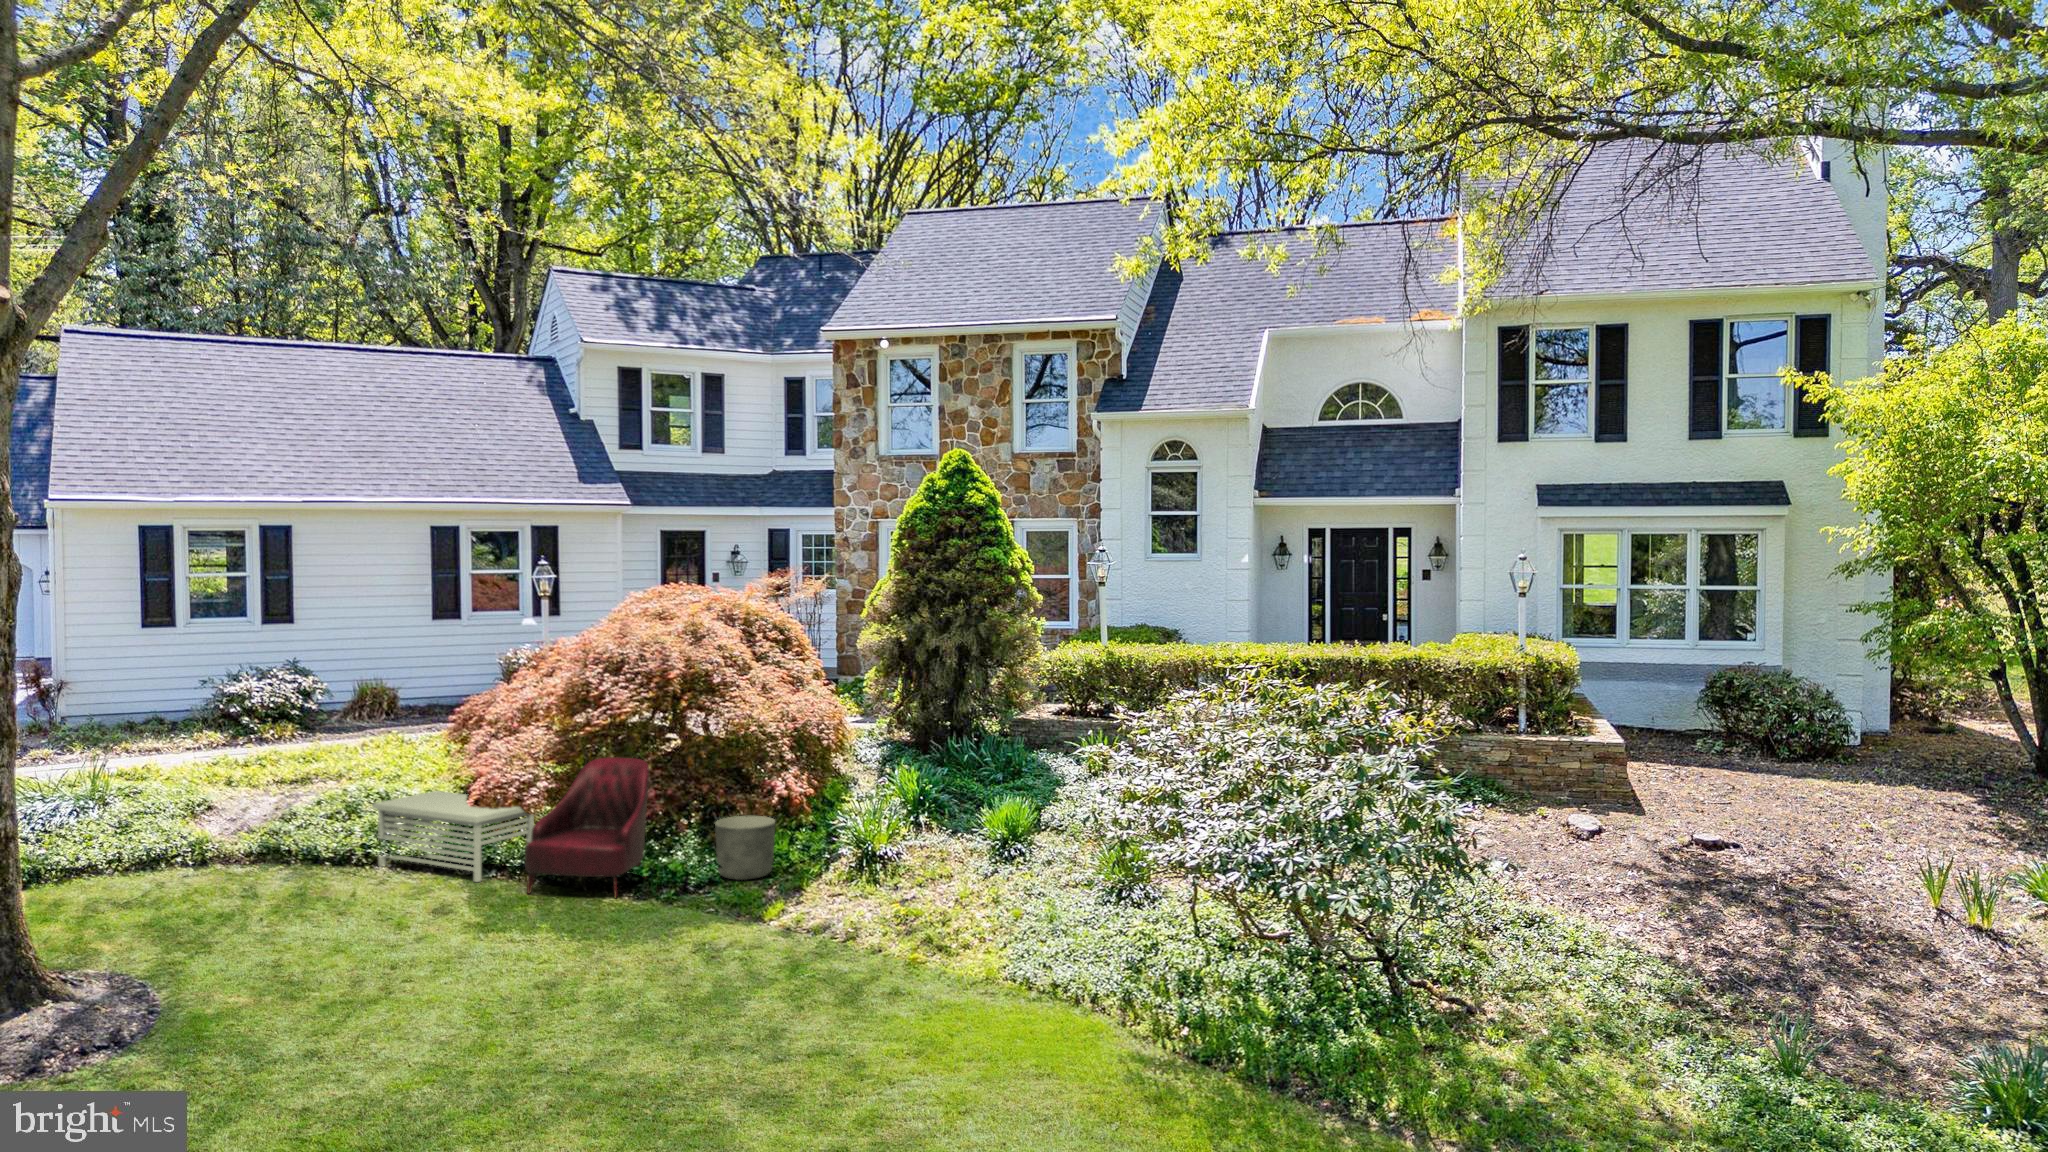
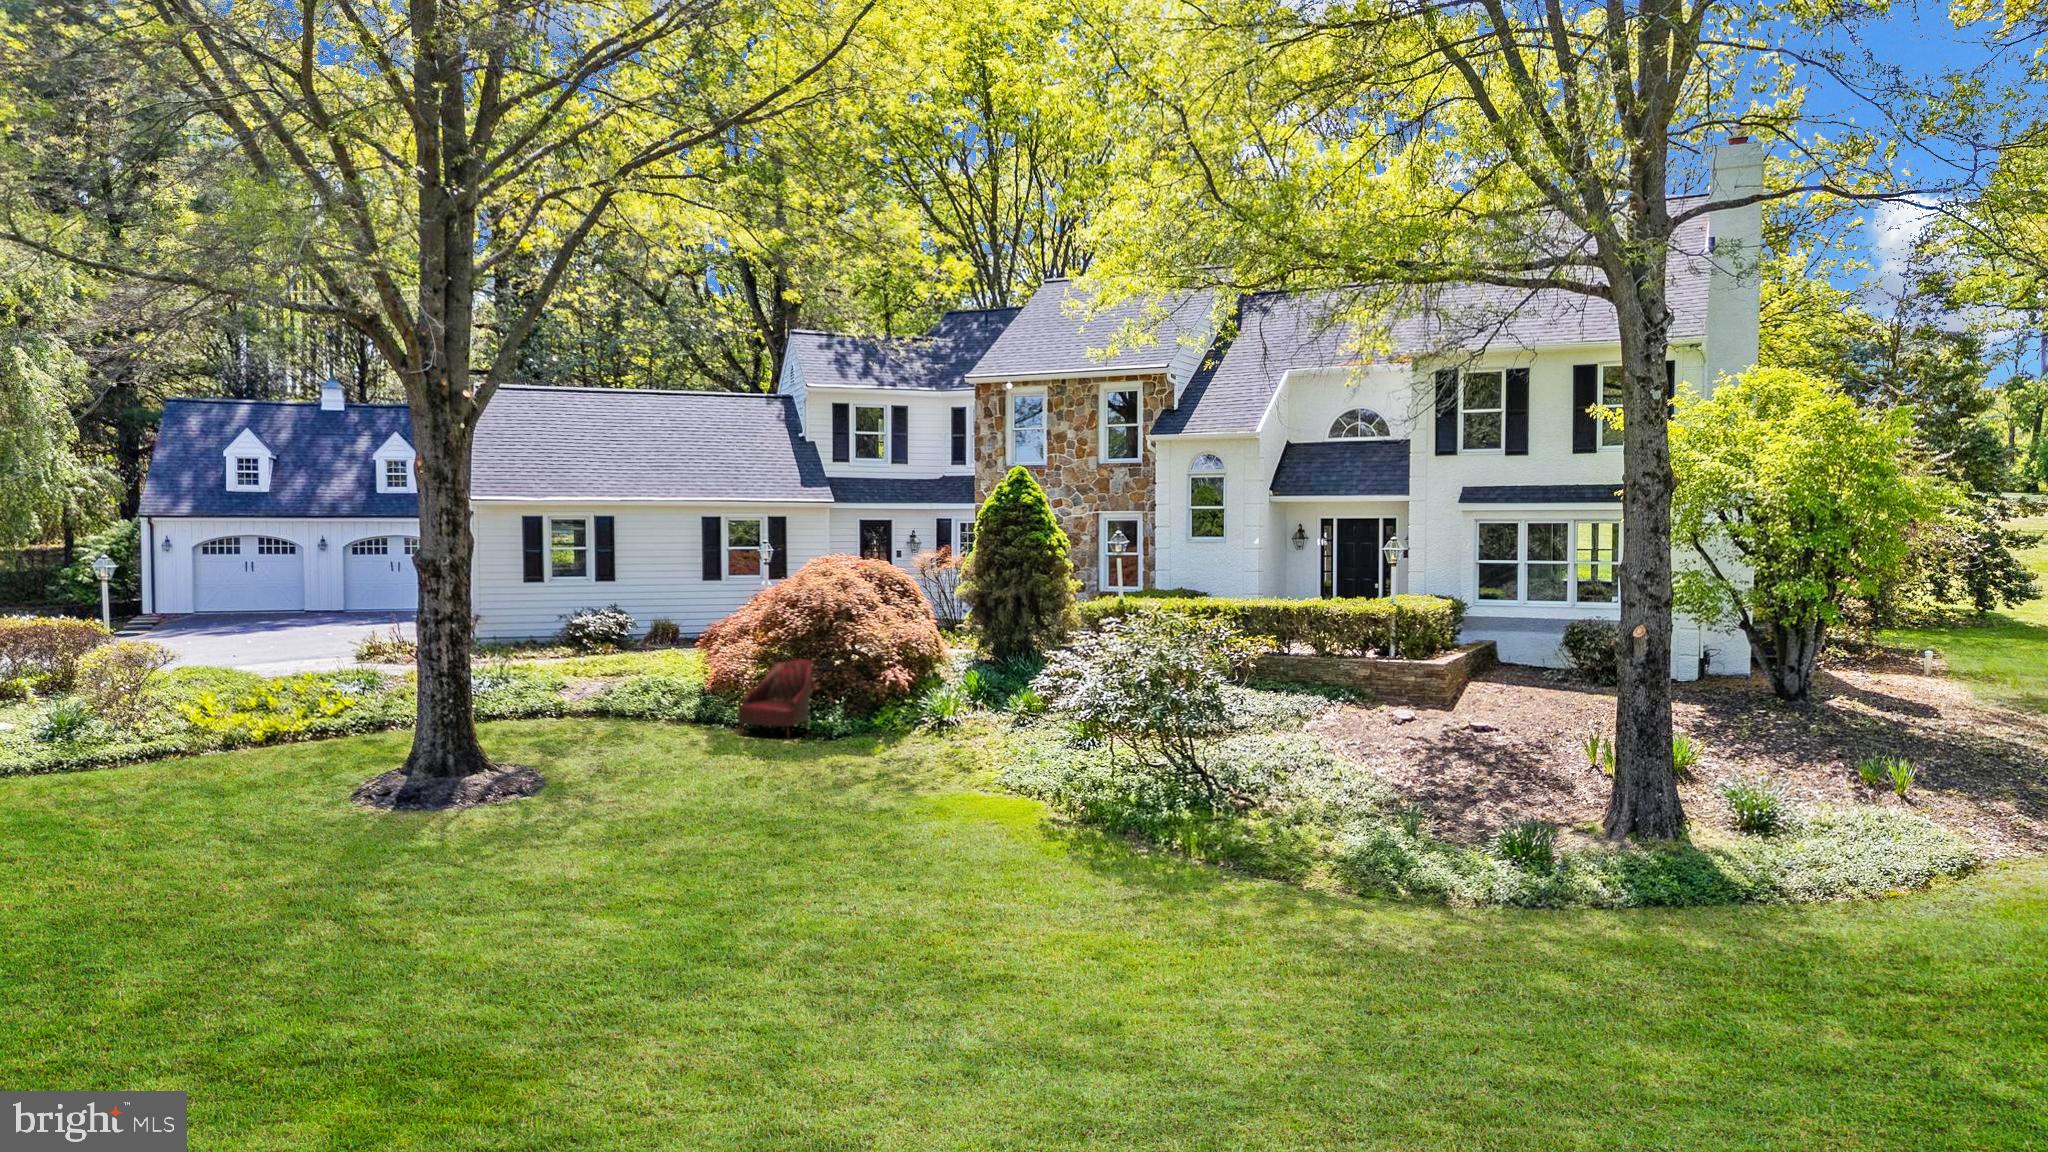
storage bench: present [372,791,534,882] -> none [655,678,749,729]
planter: present [715,816,775,880] -> none [850,697,887,734]

